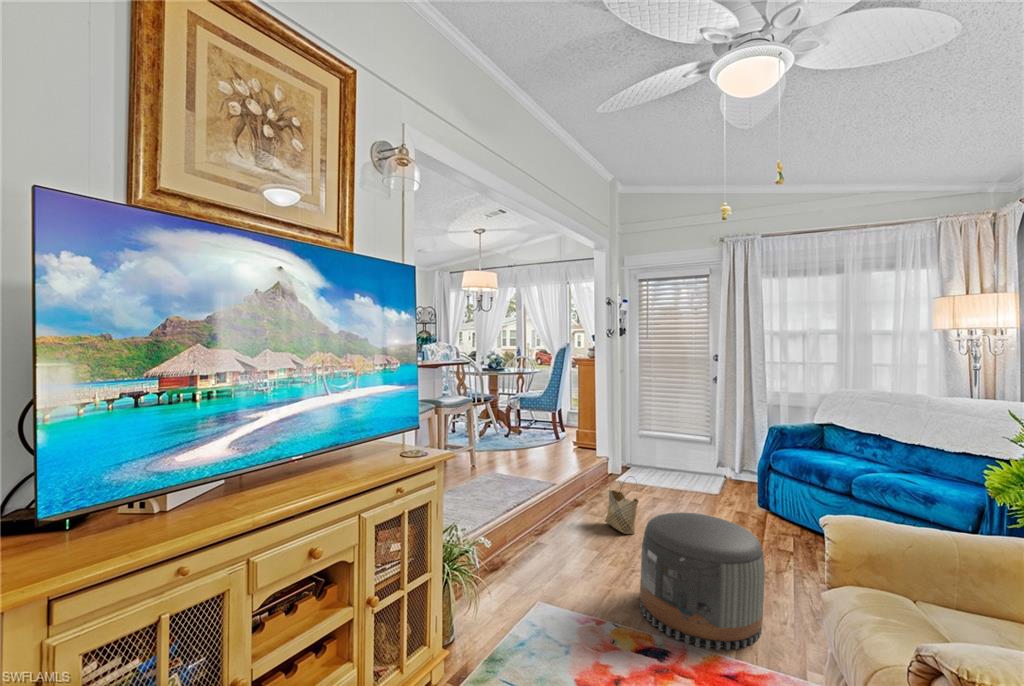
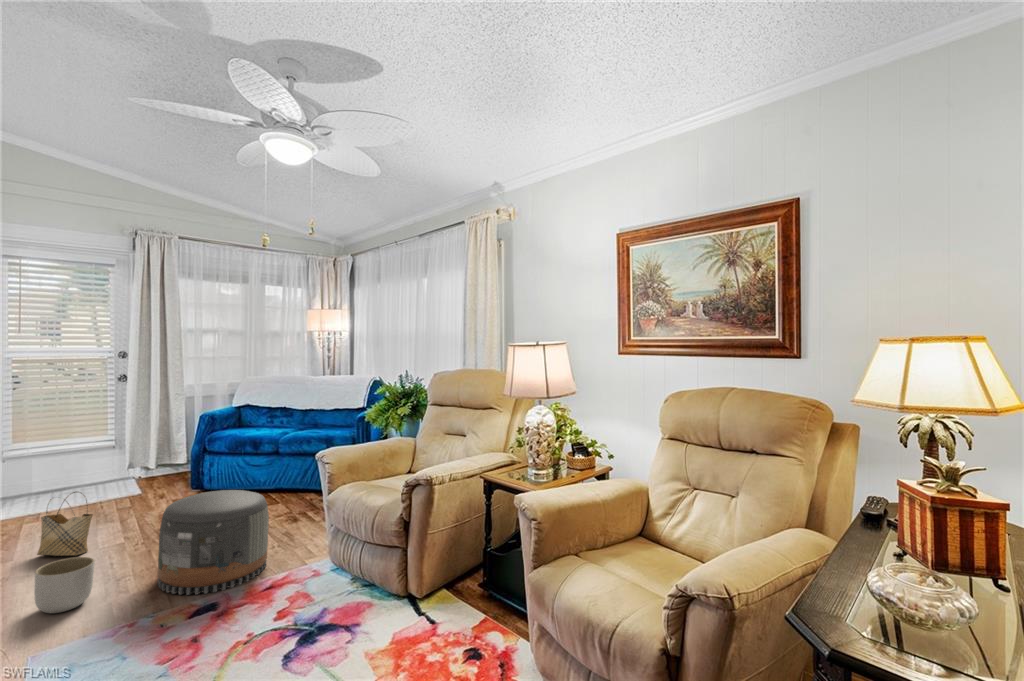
planter: none [558,532,598,581] -> present [34,557,95,613]

